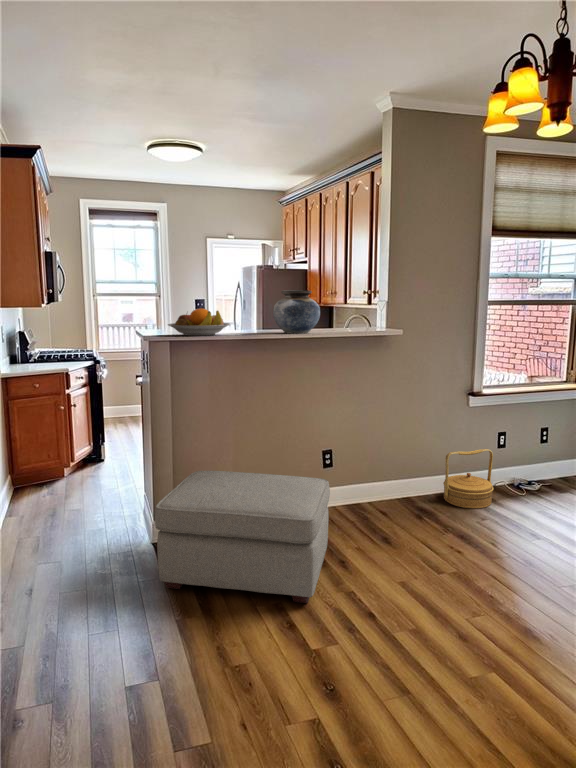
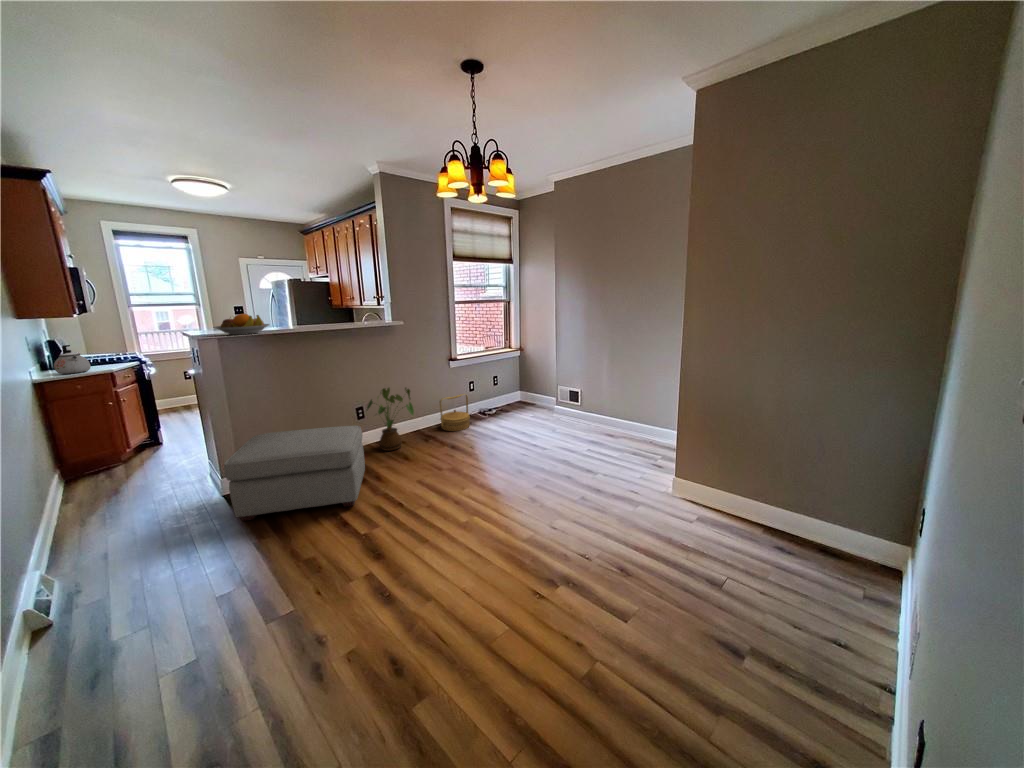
vase: present [273,290,320,334] -> none [305,298,342,329]
kettle: none [22,337,51,369] -> present [54,345,91,374]
house plant: none [336,425,407,522] -> present [367,388,414,451]

